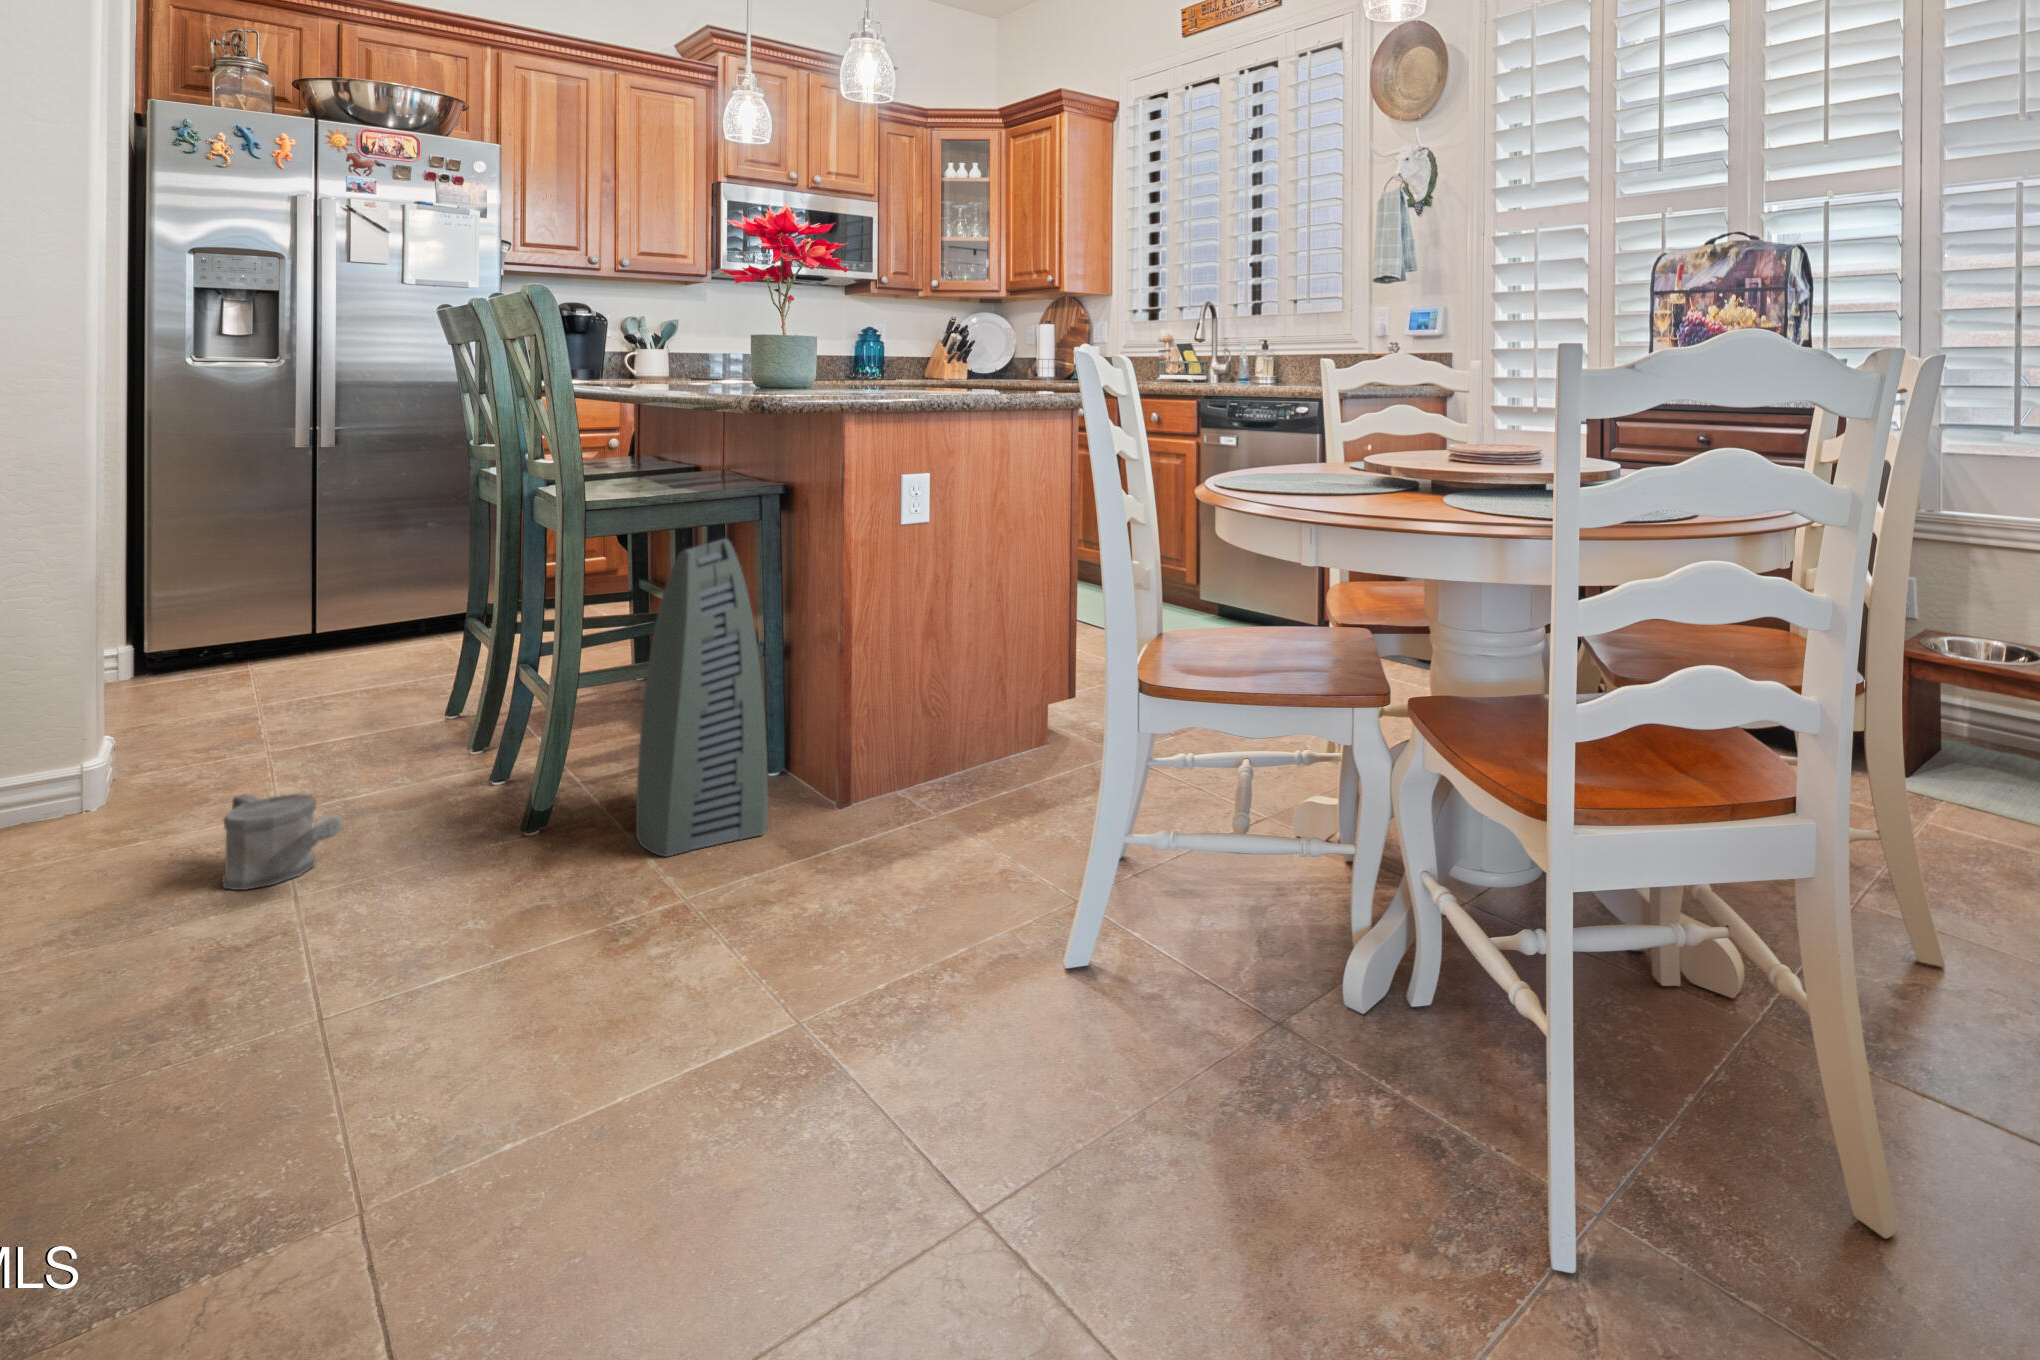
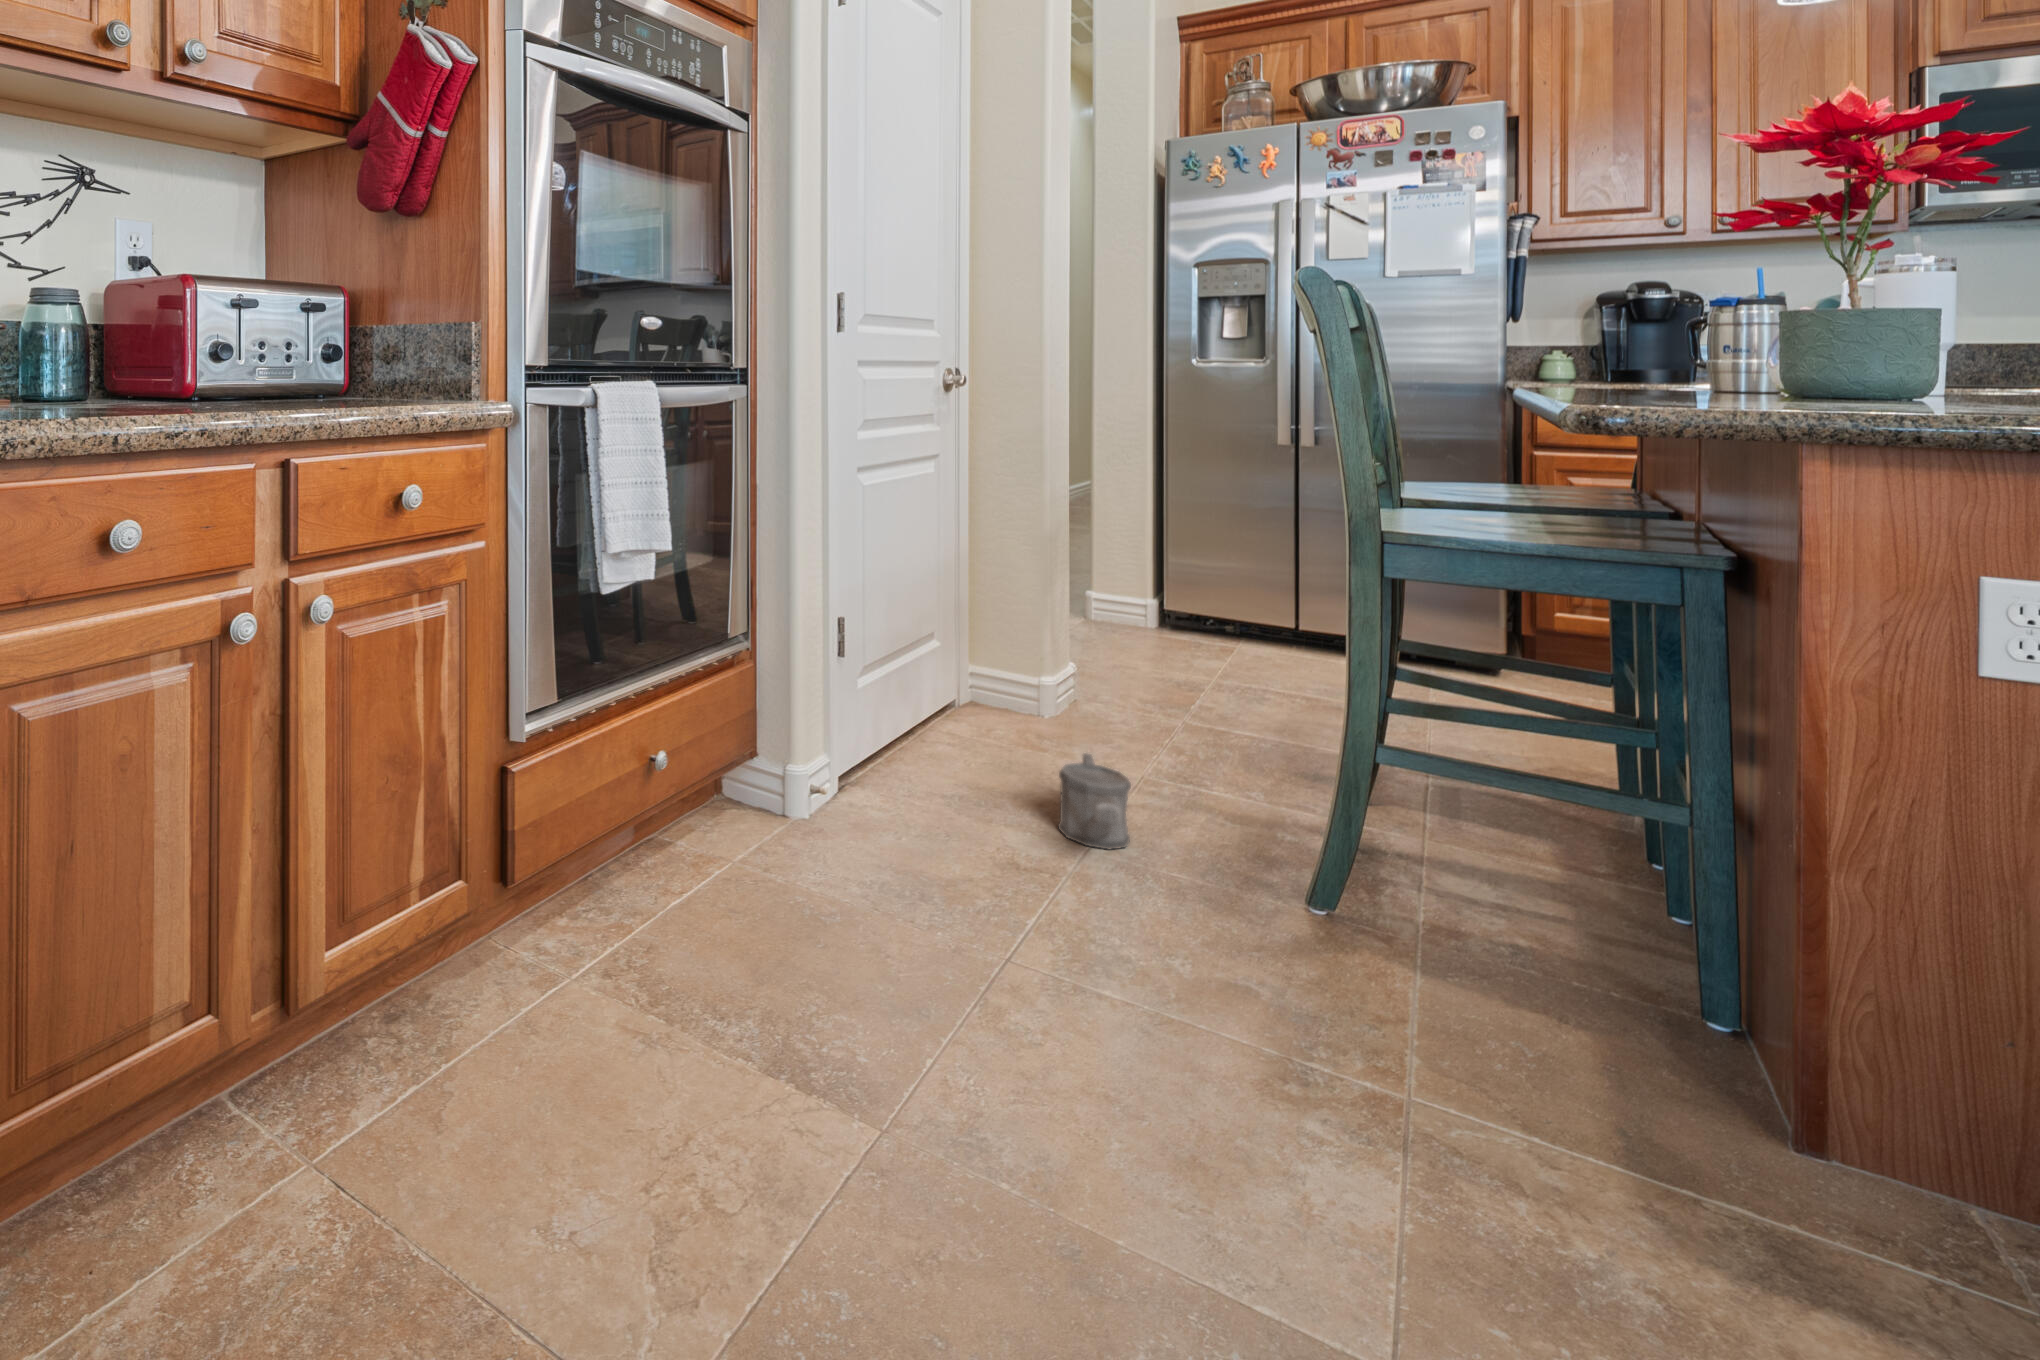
air purifier: present [636,539,768,857] -> none [1434,644,1668,1142]

